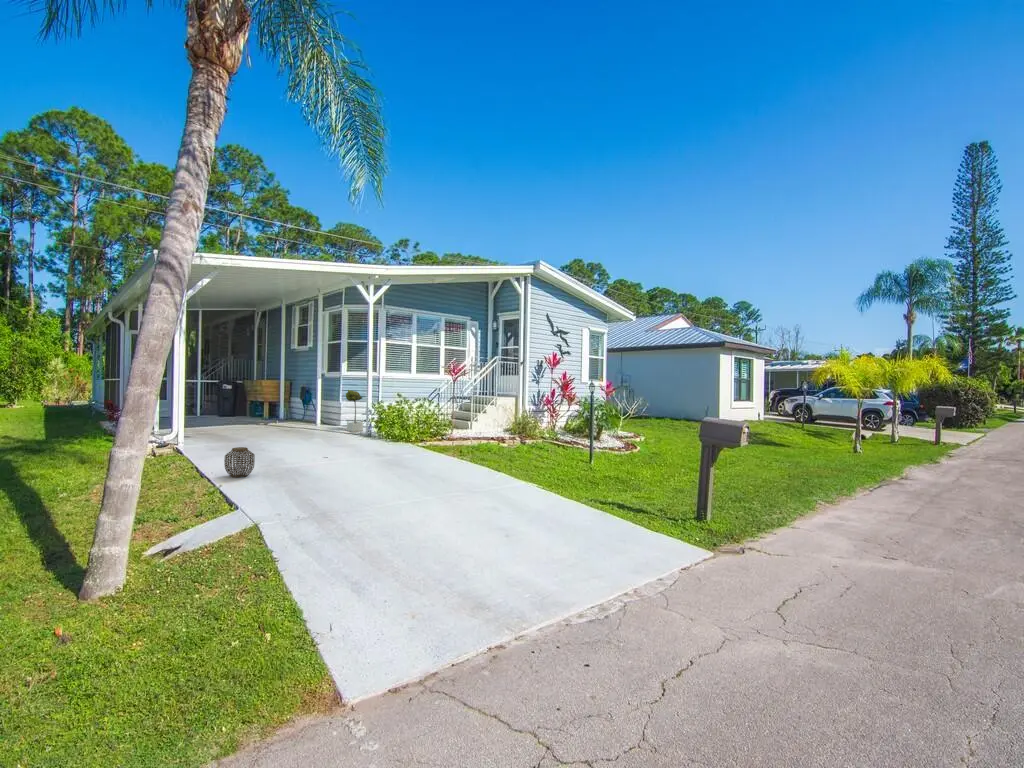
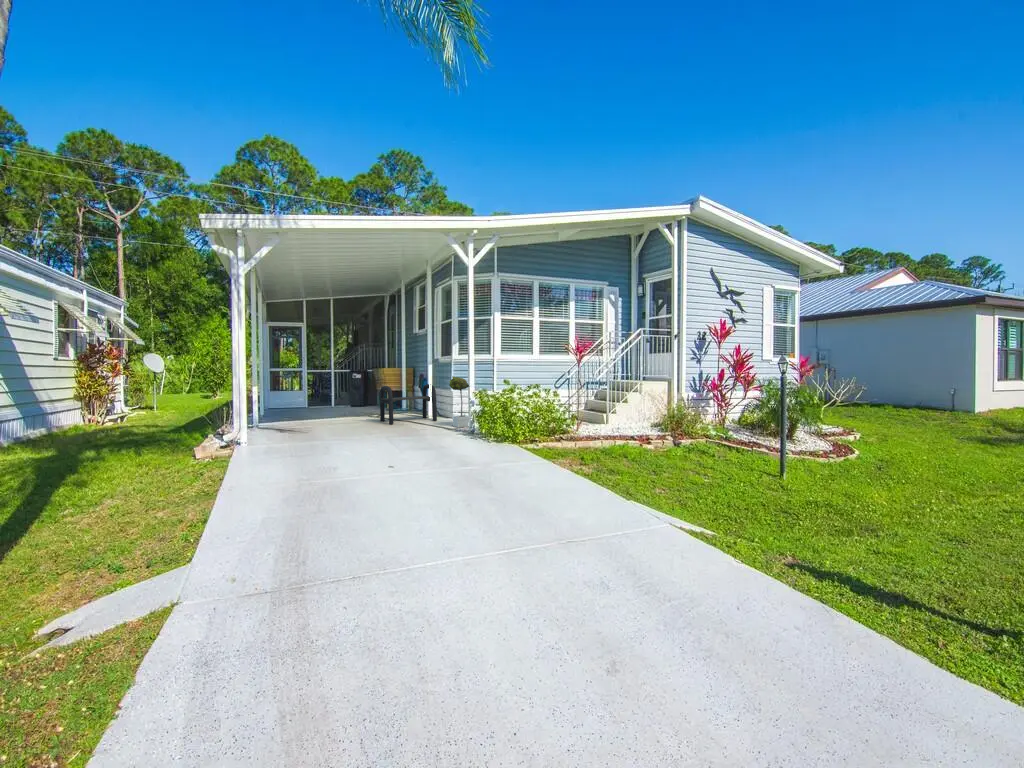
bench: none [277,395,328,429] -> present [380,384,437,424]
woven basket: present [224,447,255,478] -> none [226,455,267,498]

